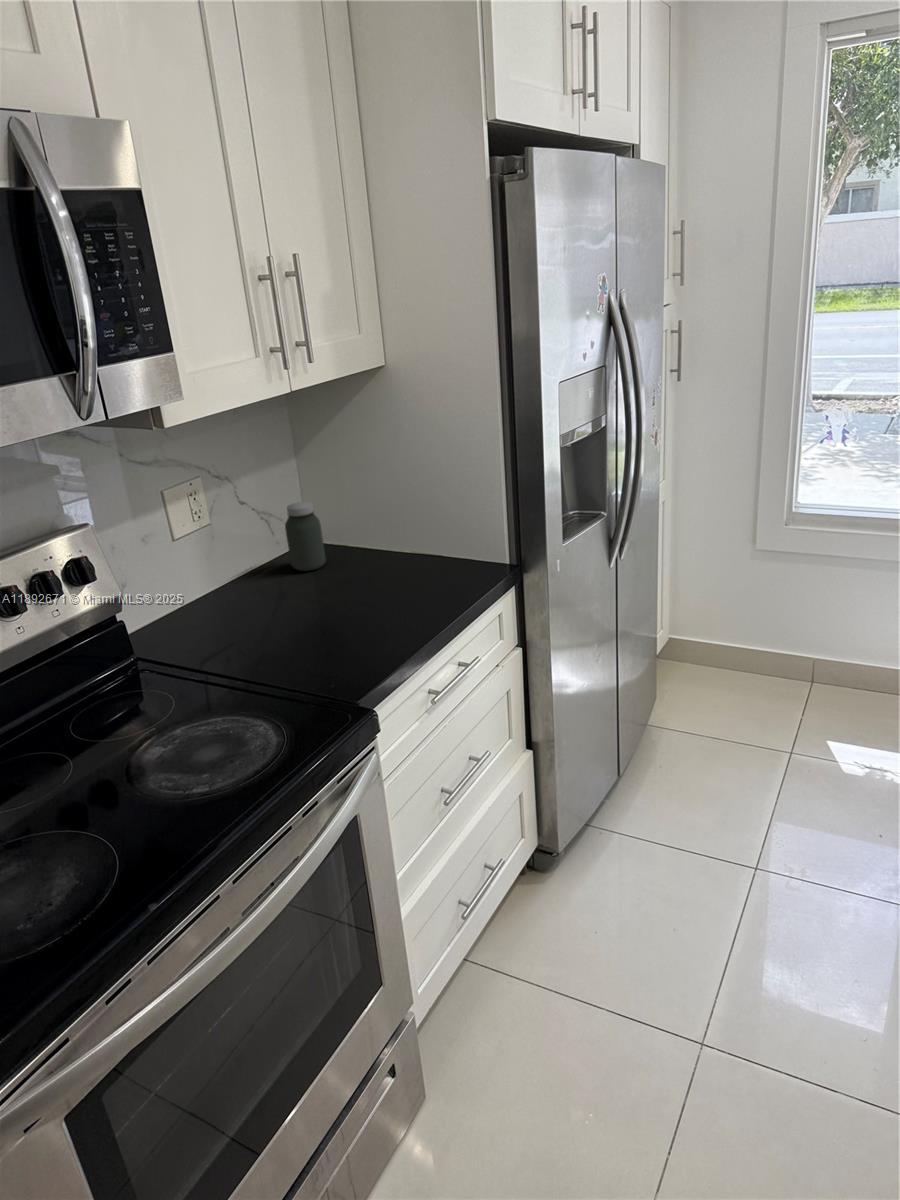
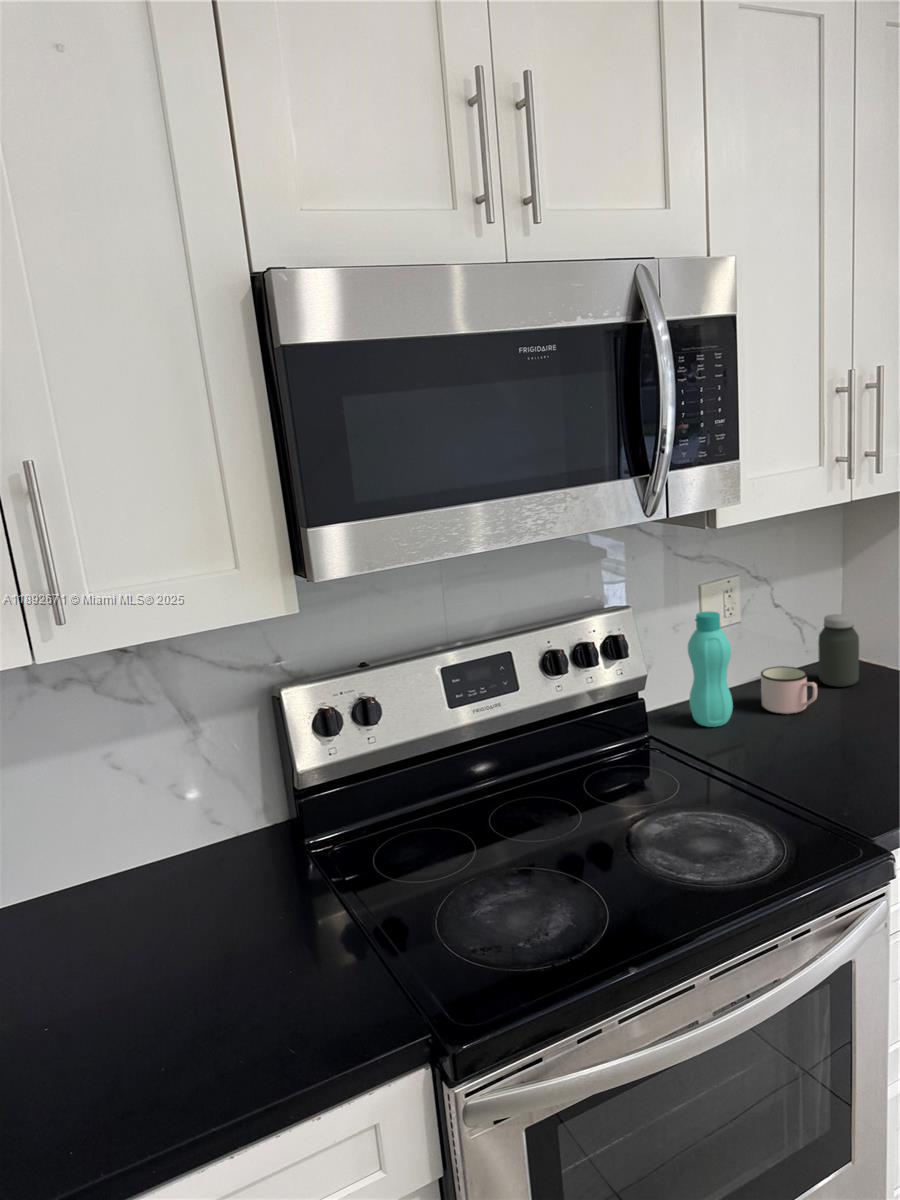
bottle: none [159,517,216,634] -> present [688,612,733,727]
mug: none [237,560,292,606] -> present [761,666,817,714]

